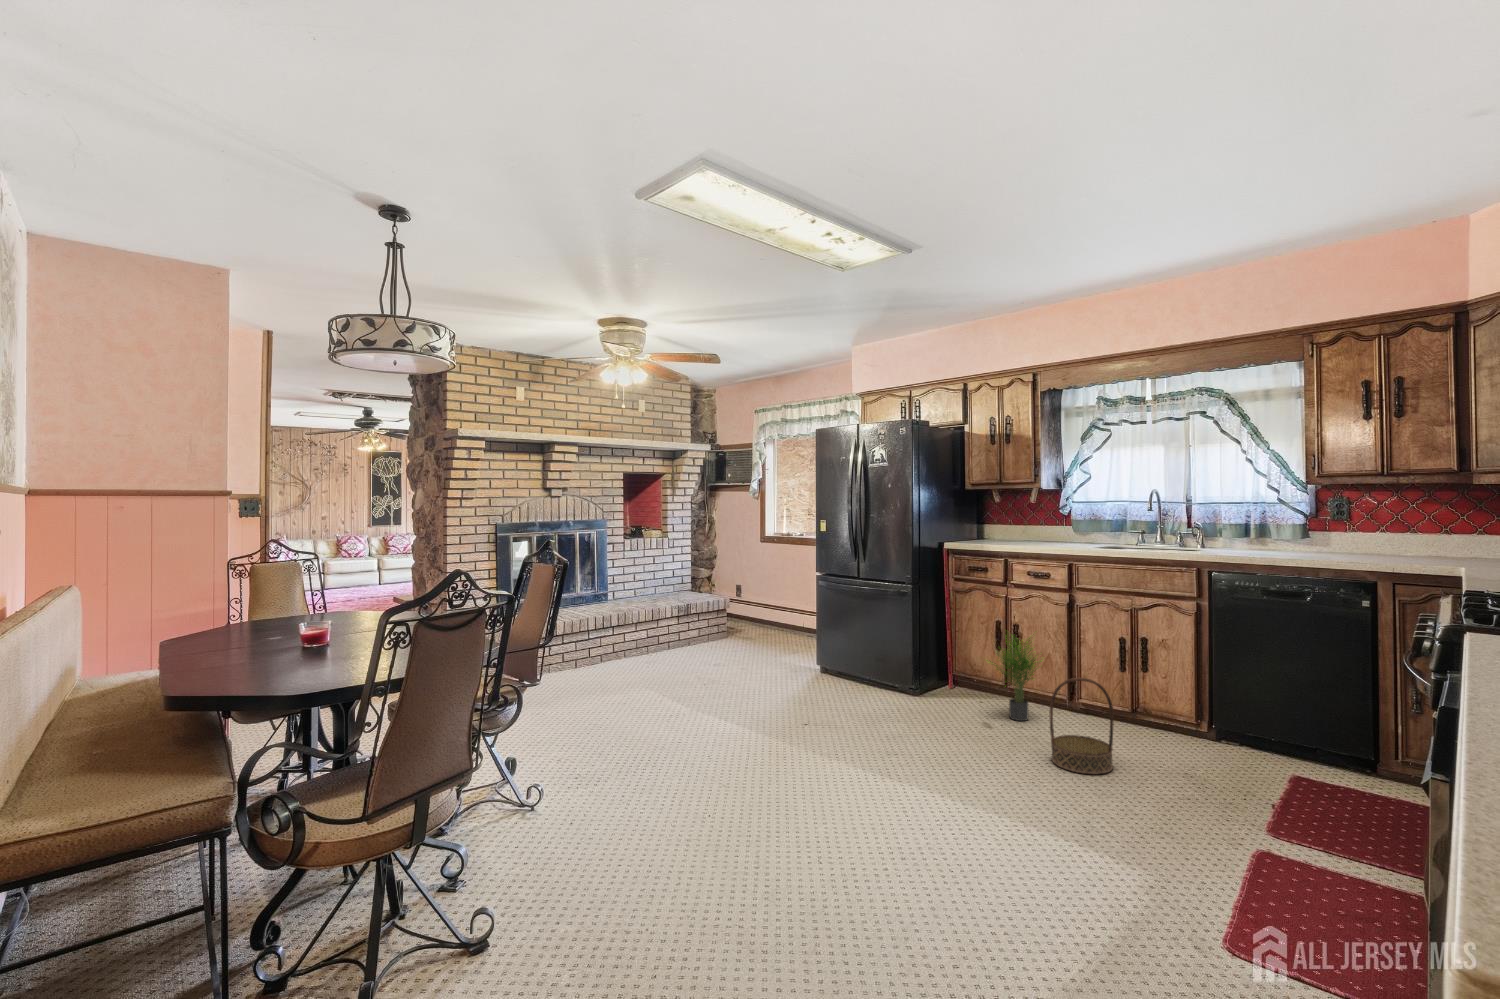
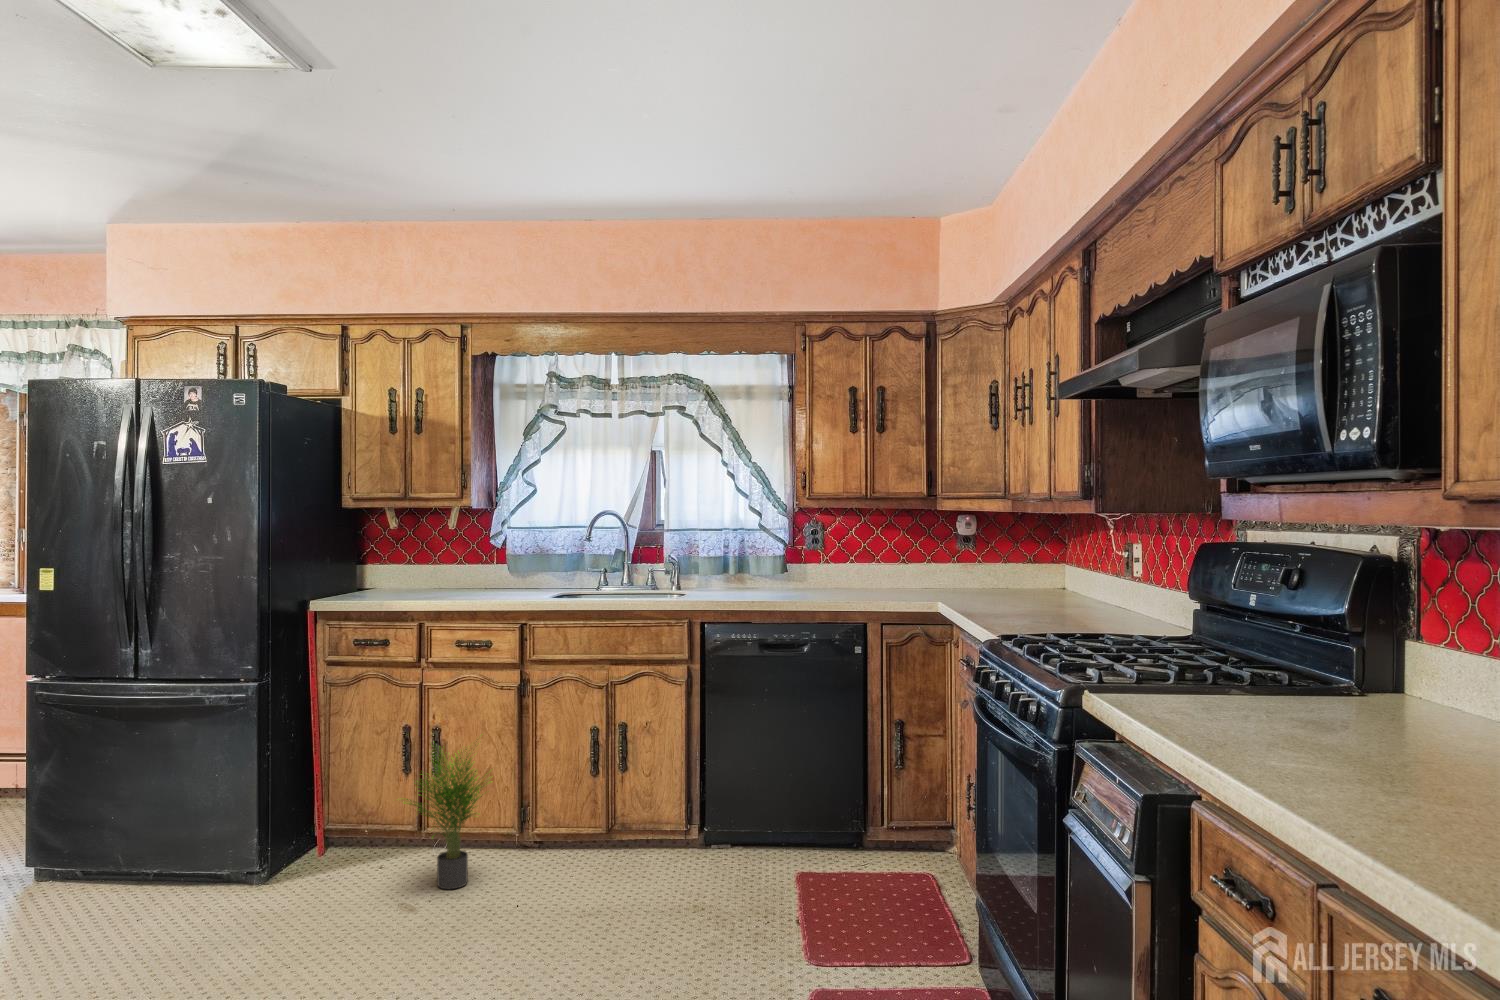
basket: present [1049,678,1114,775] -> none [529,806,617,961]

